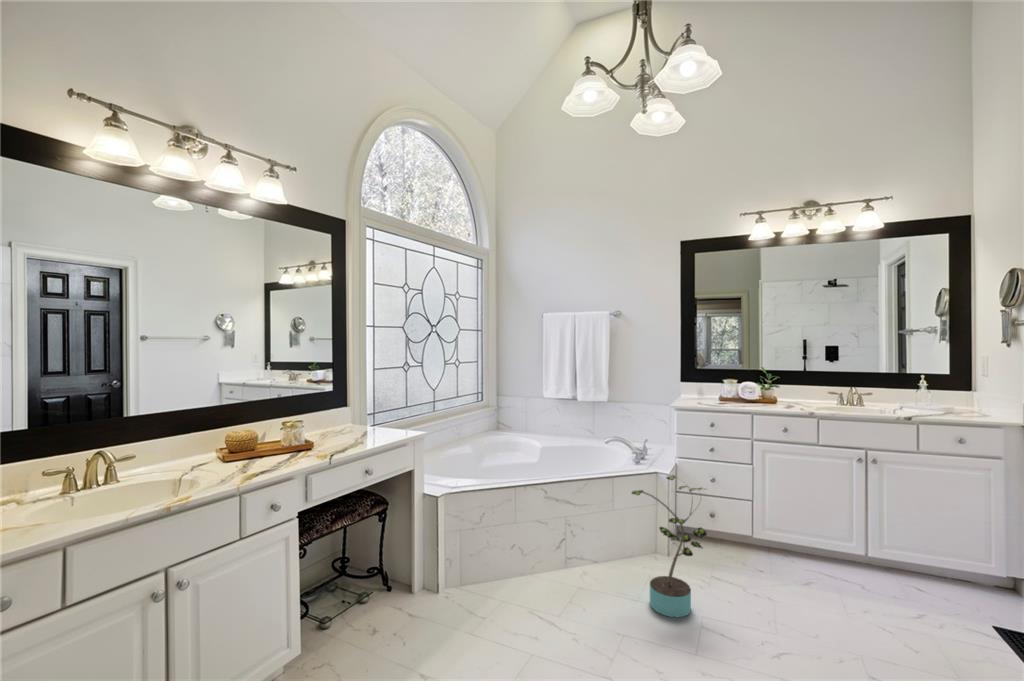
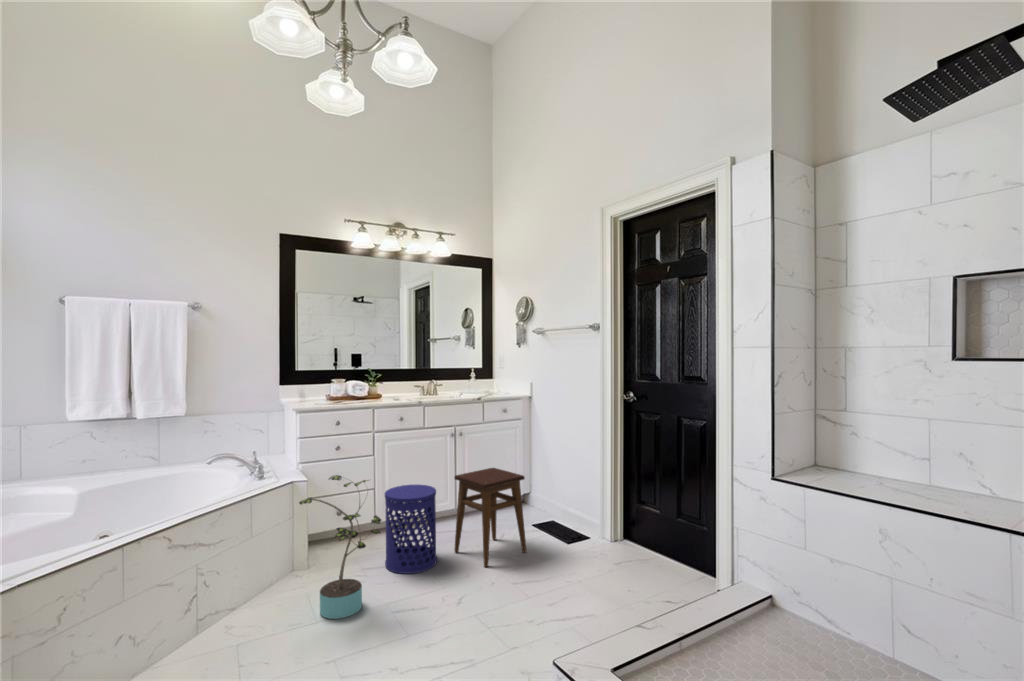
waste bin: none [741,504,807,611] -> present [385,484,437,574]
stool: none [836,513,954,658] -> present [454,468,527,567]

